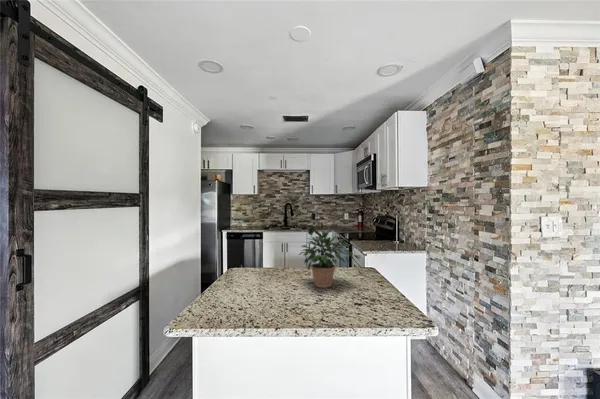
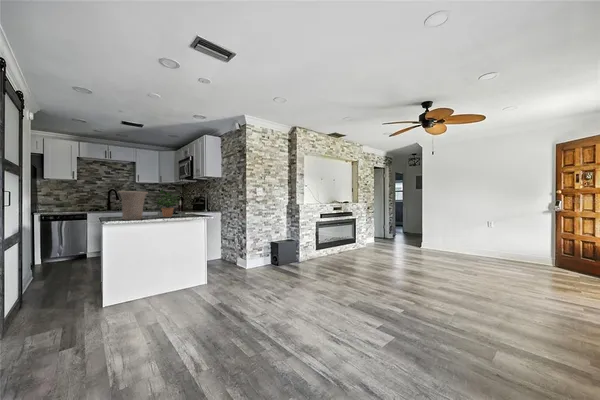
vase: none [218,237,275,308] -> present [118,191,147,220]

